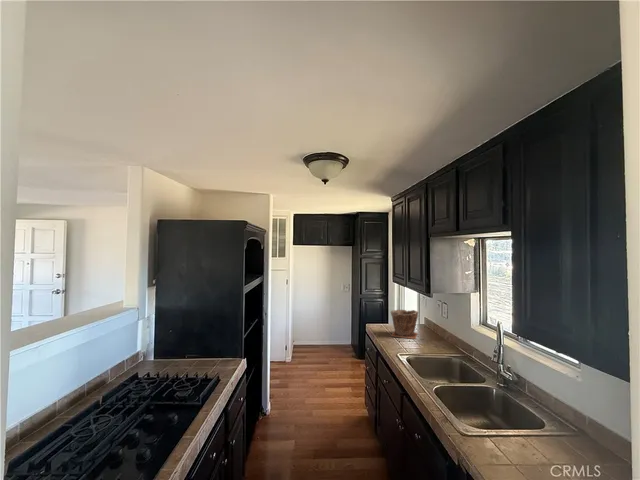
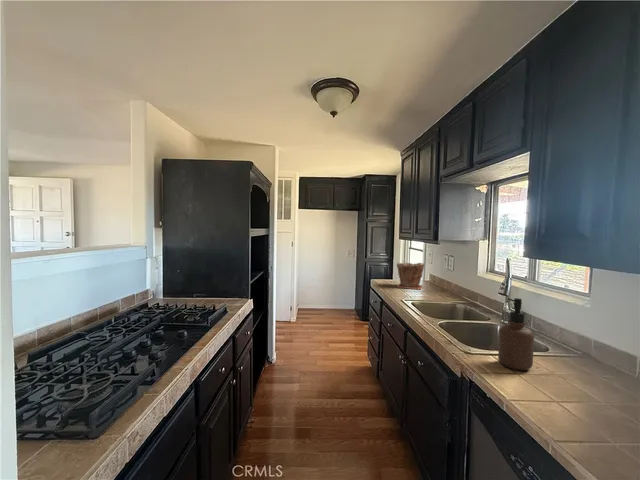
soap dispenser: none [491,385,525,464] -> present [498,298,534,370]

